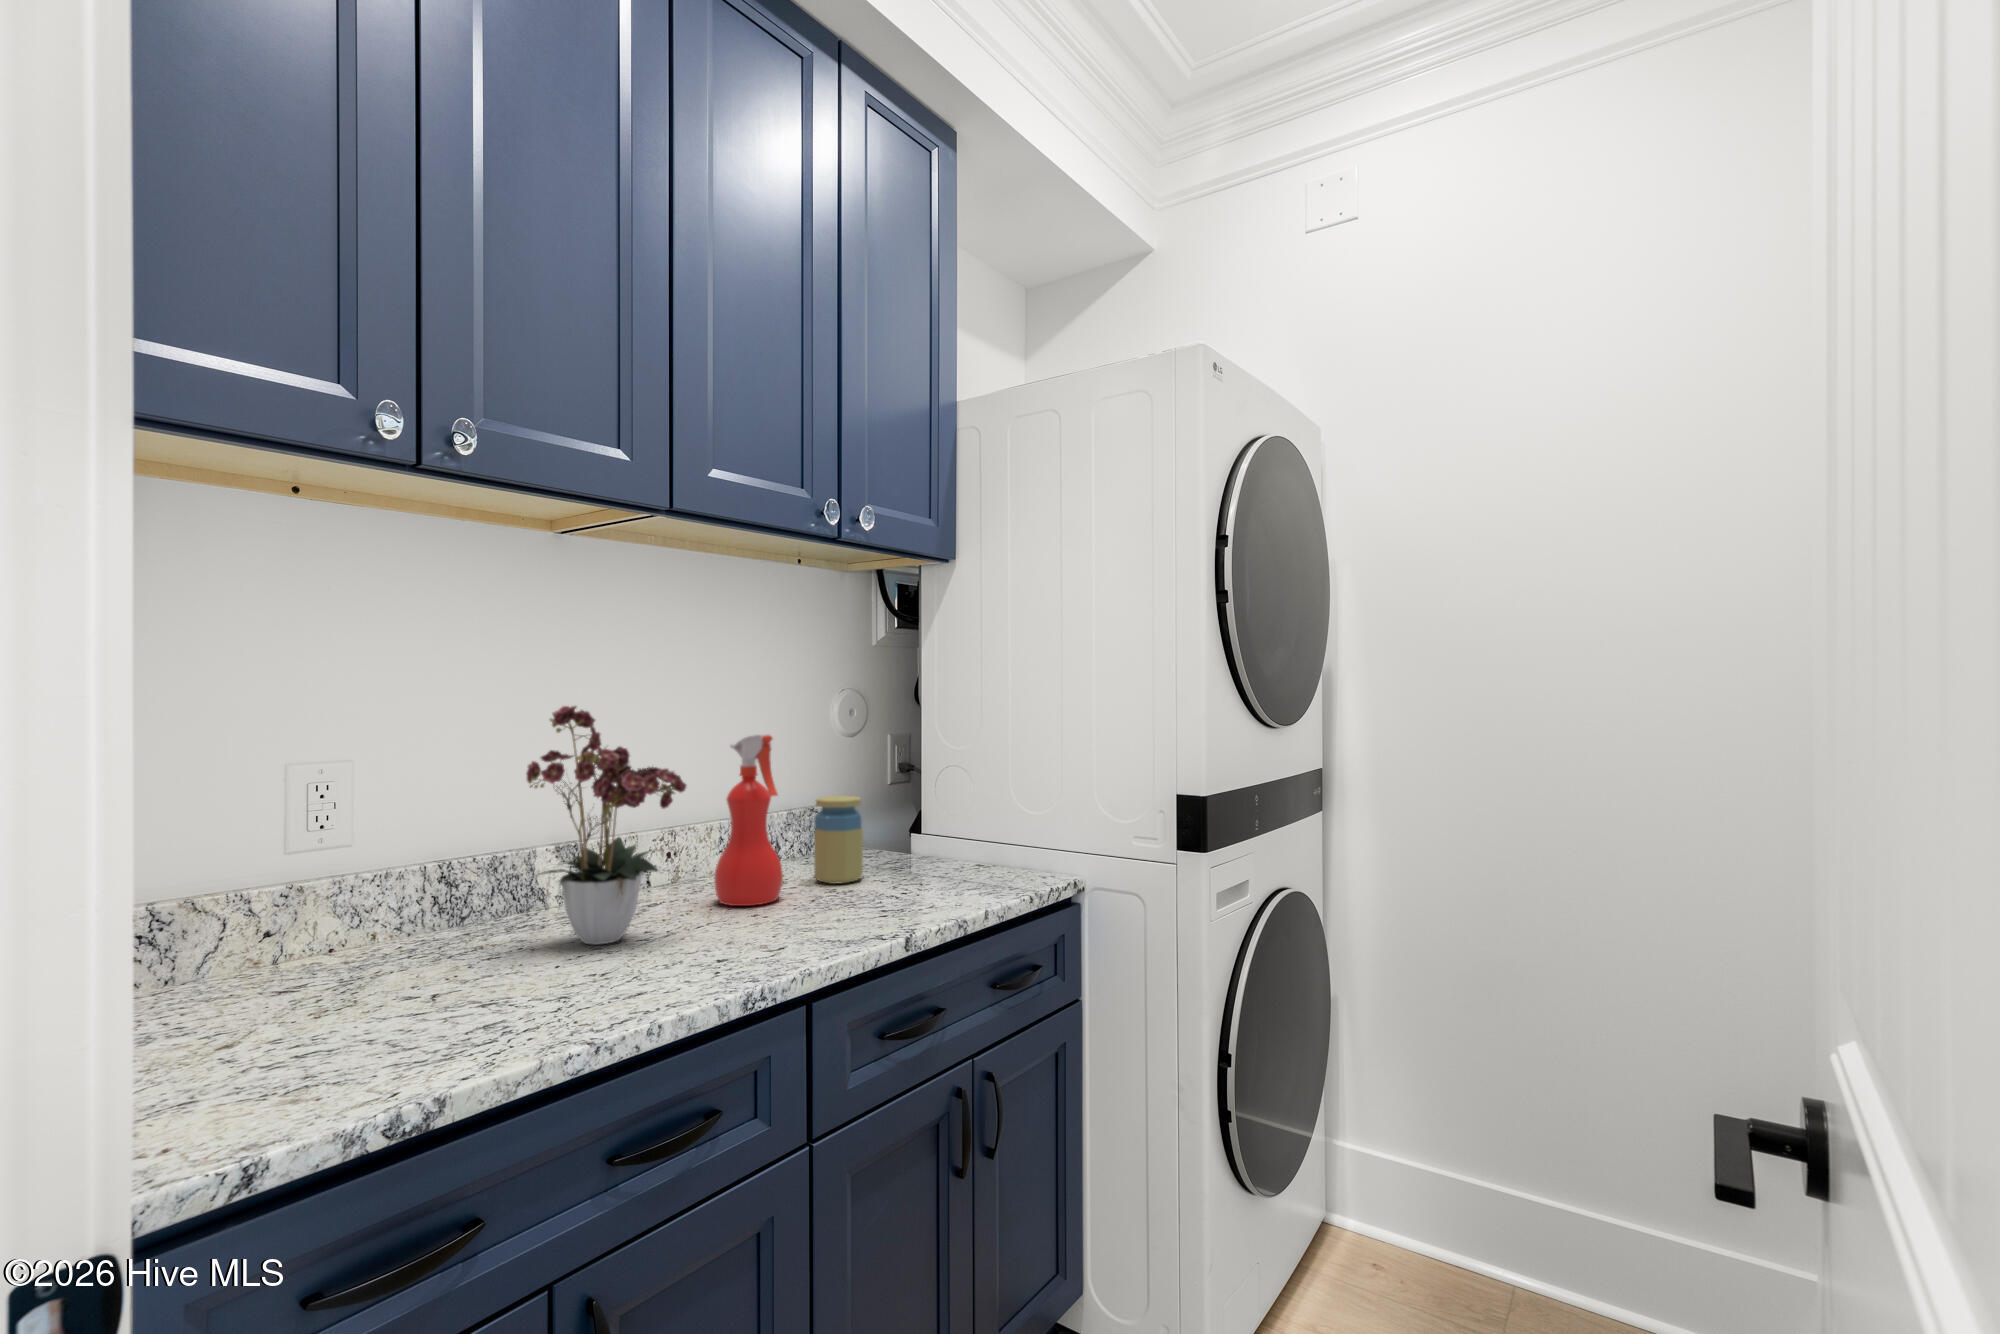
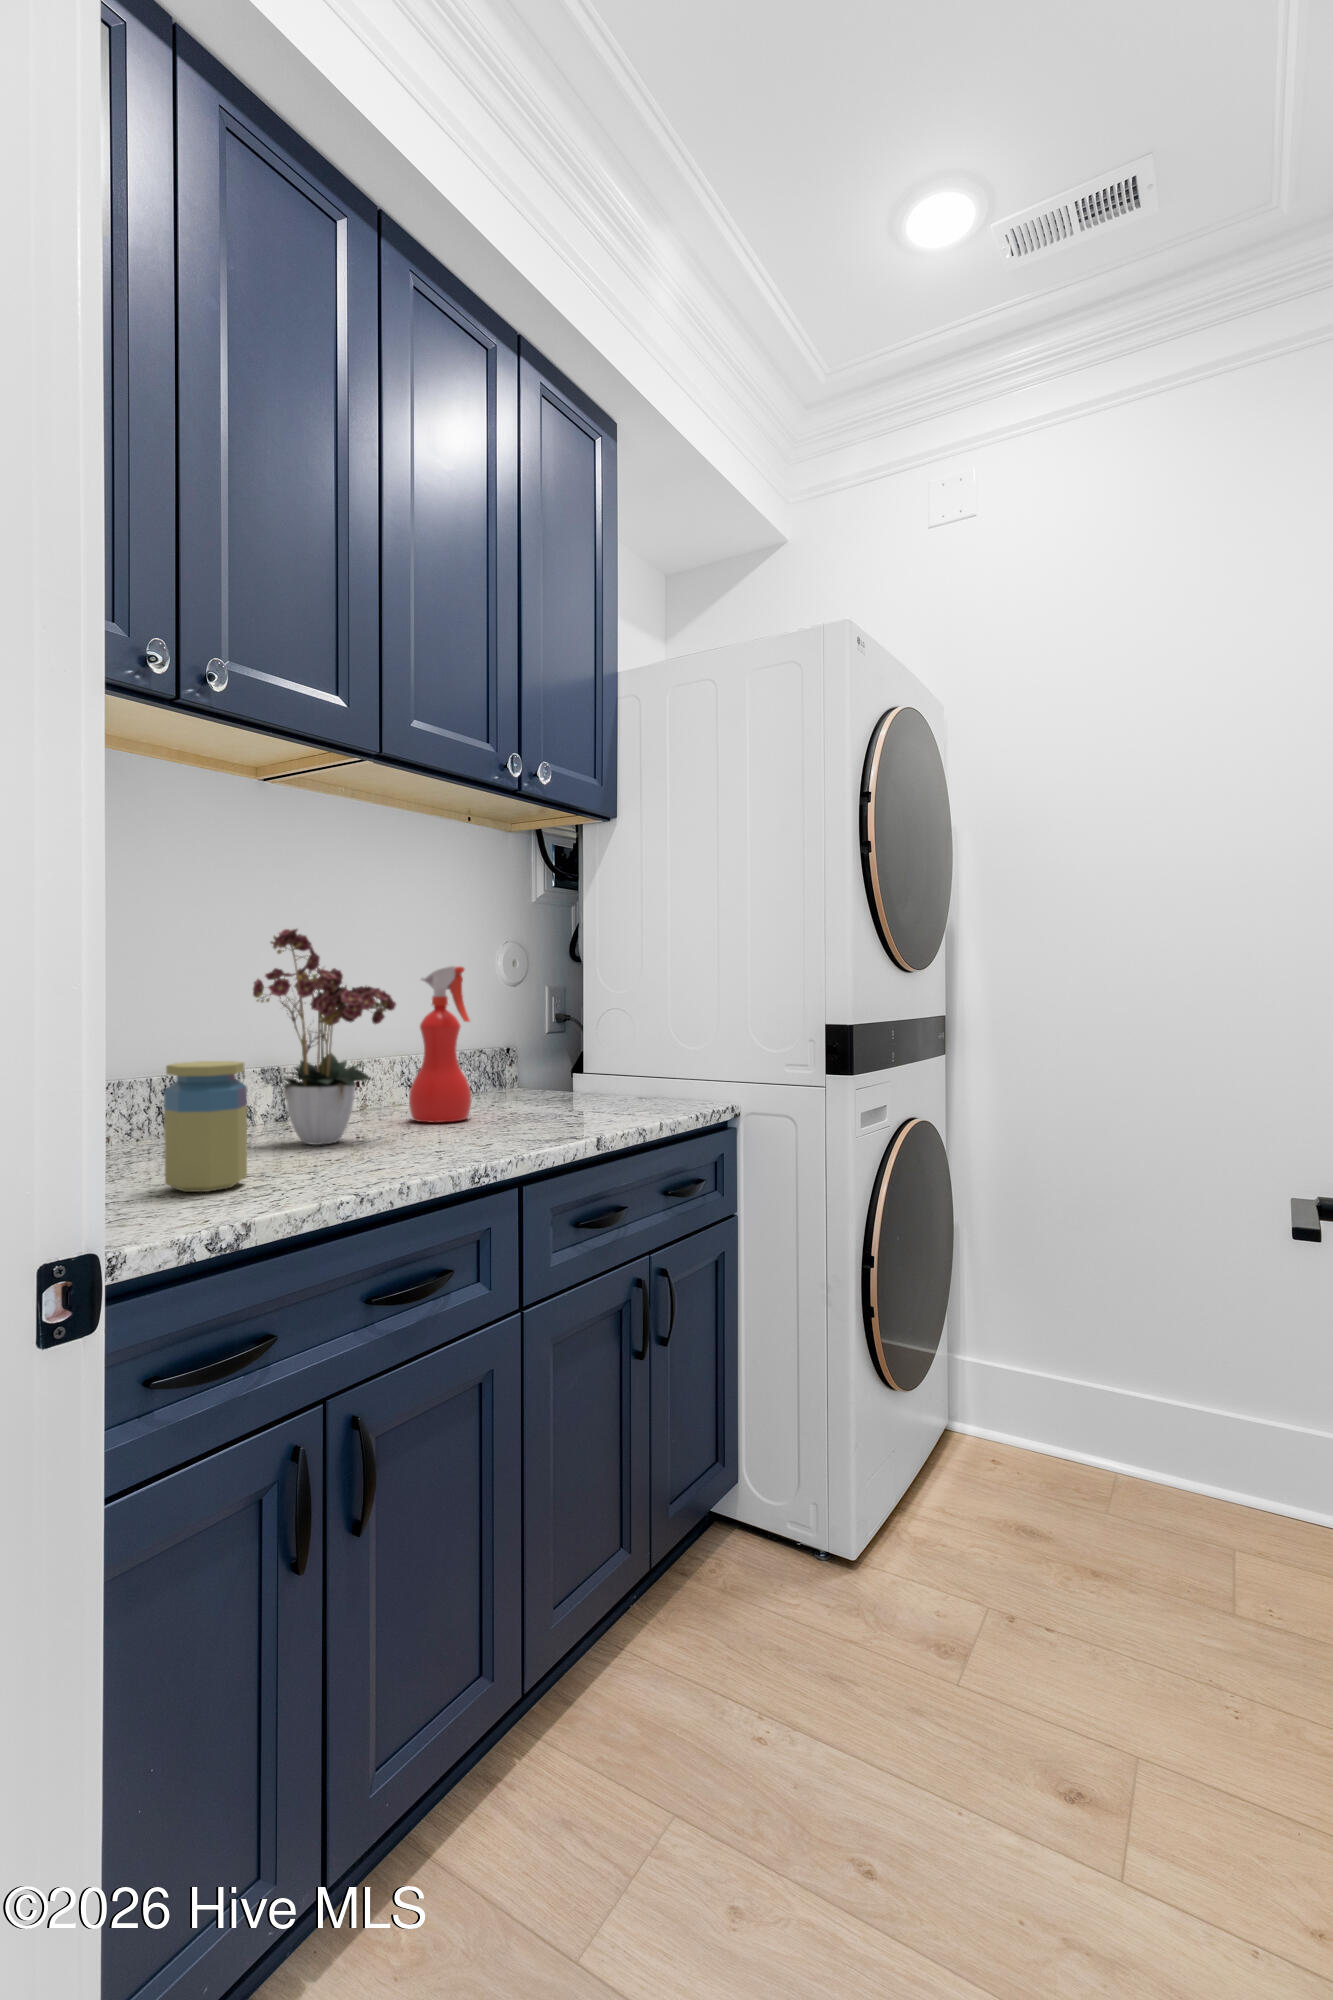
jar: present [814,796,863,884] -> present [164,1061,247,1192]

